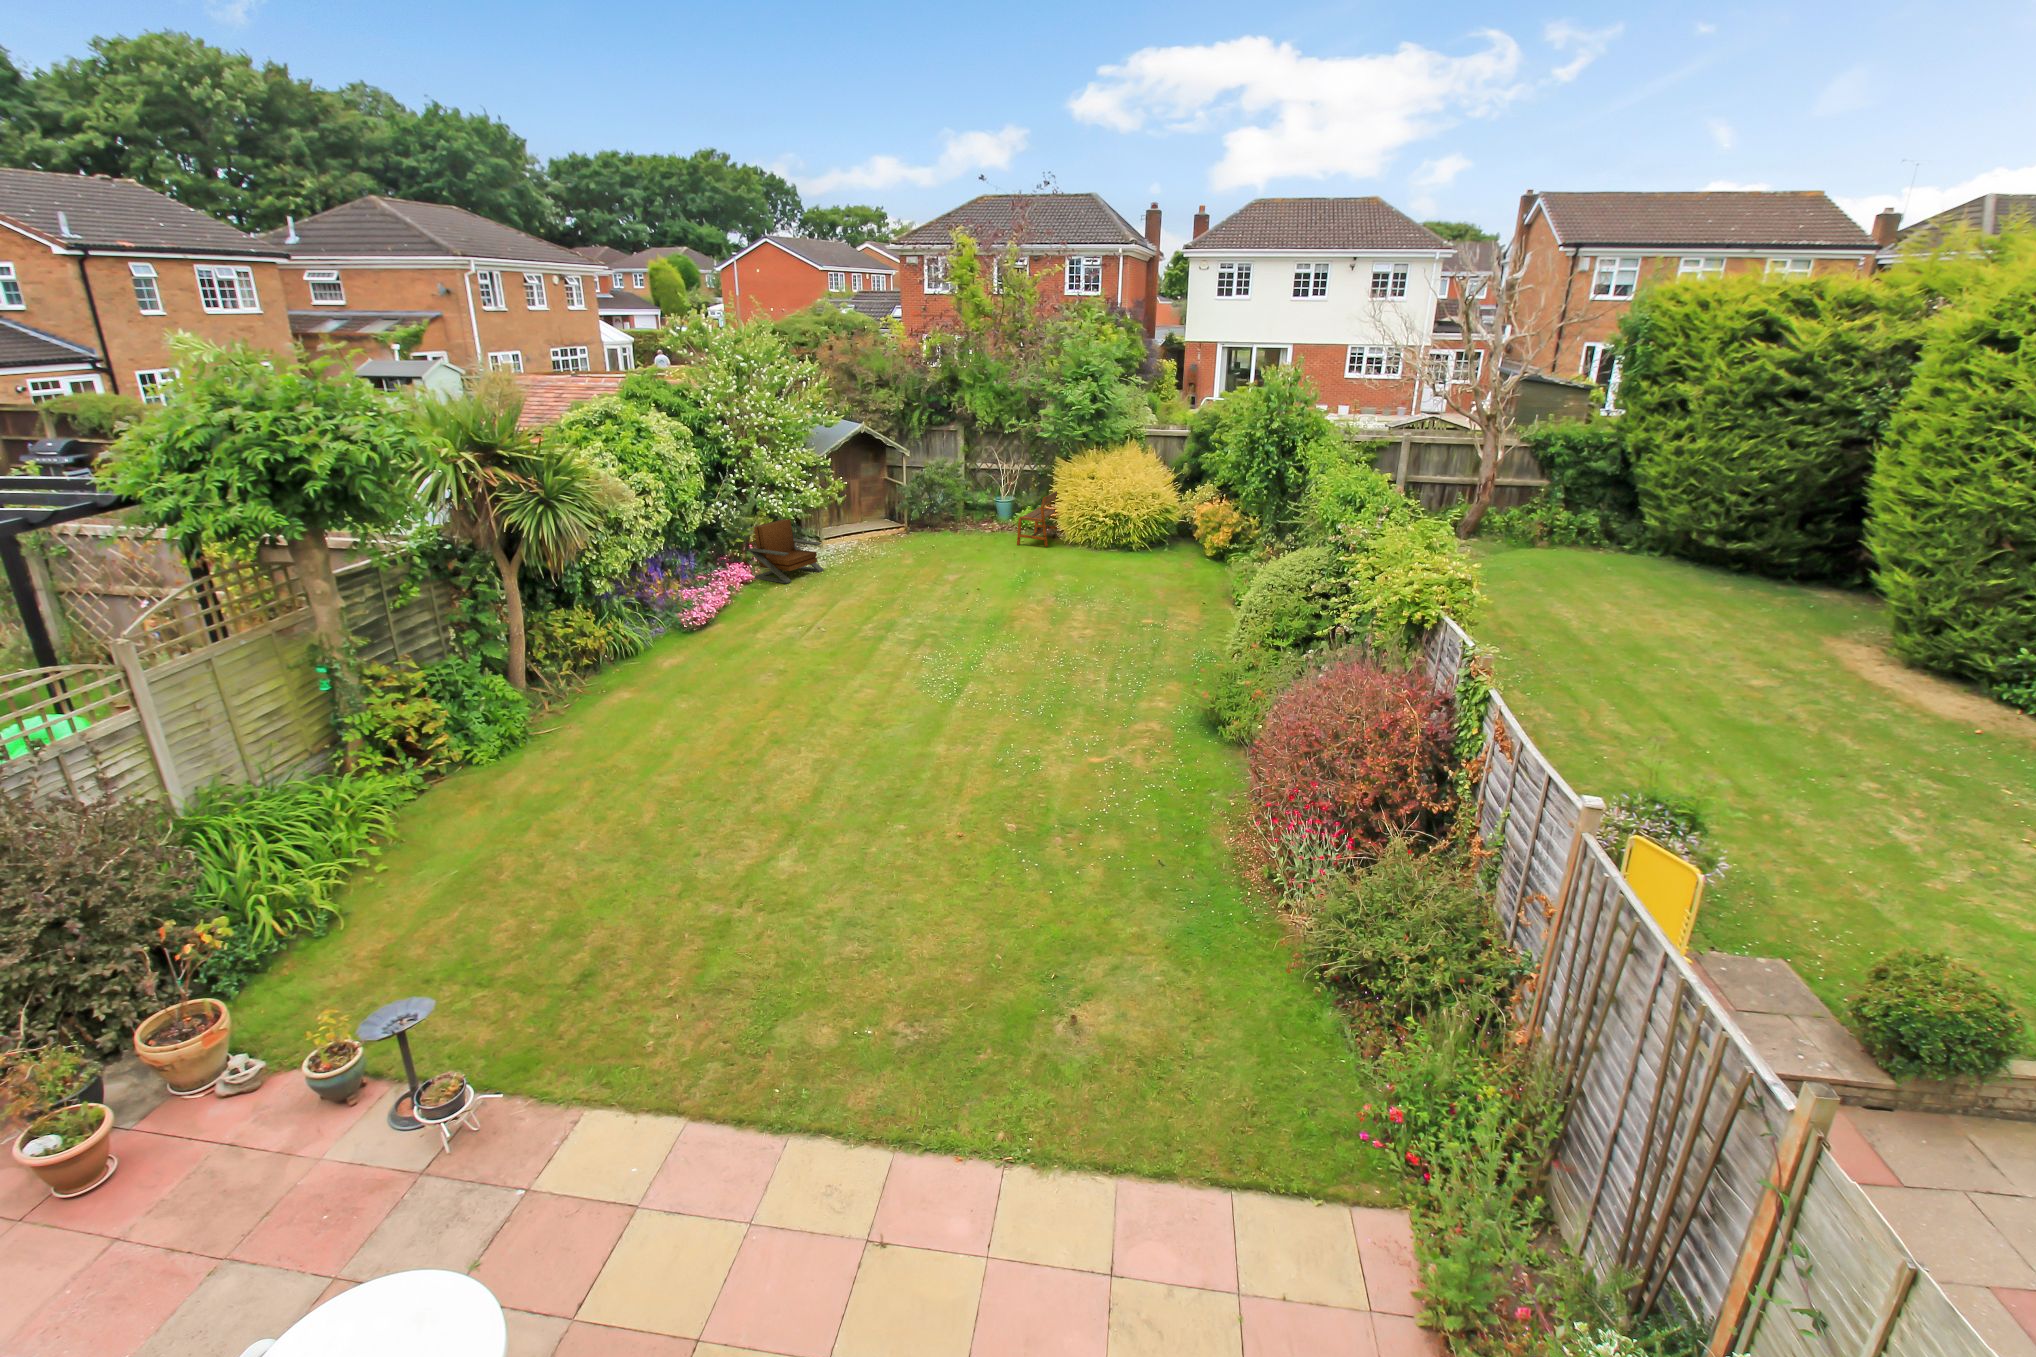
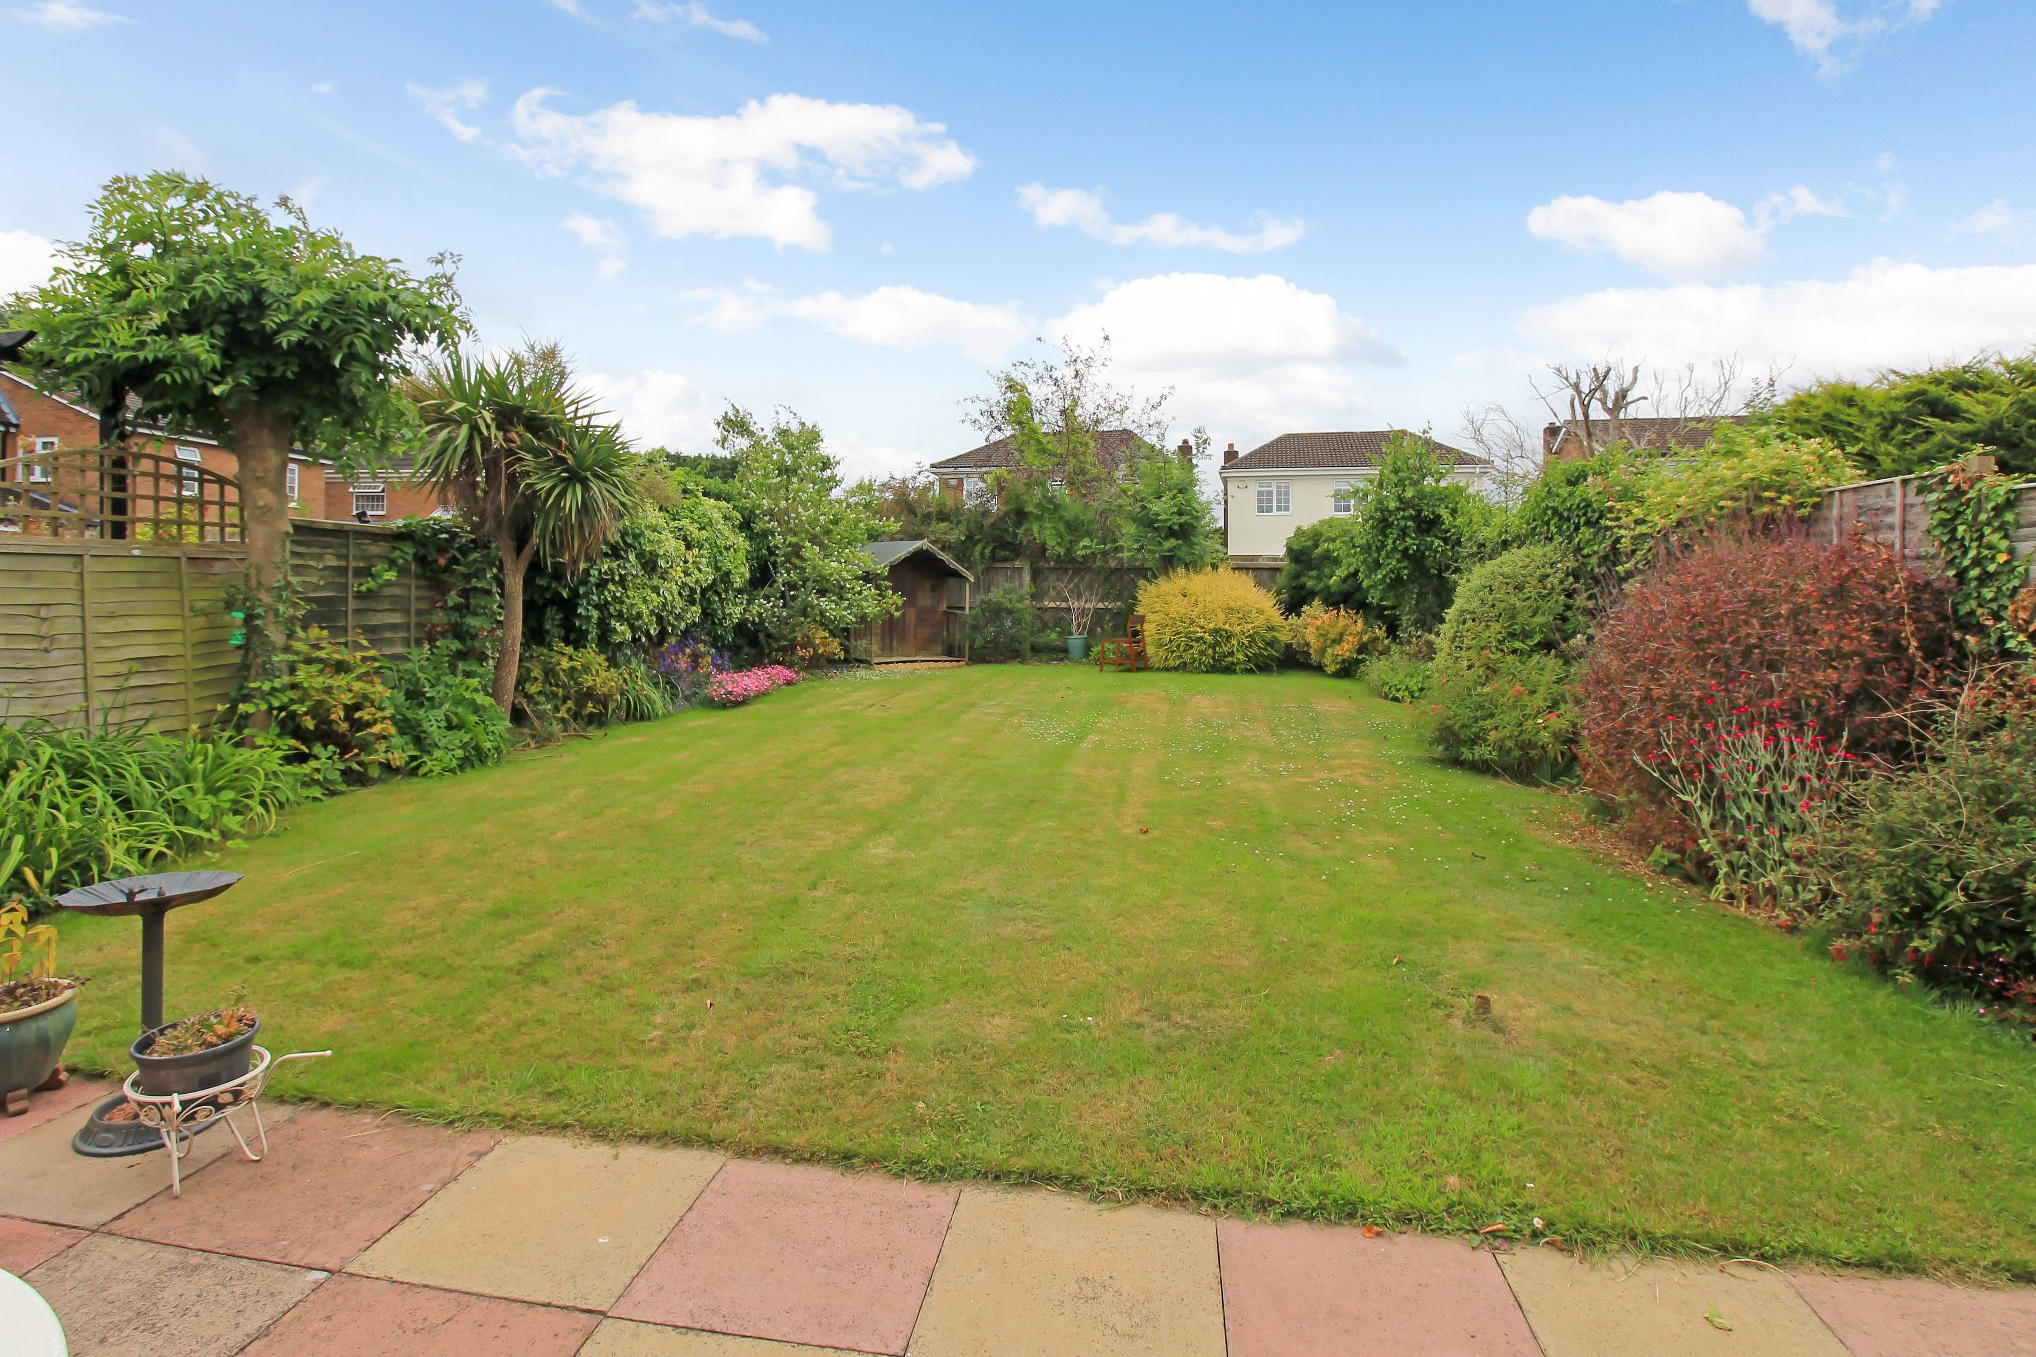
lounge chair: present [748,519,824,583] -> none [794,626,881,689]

